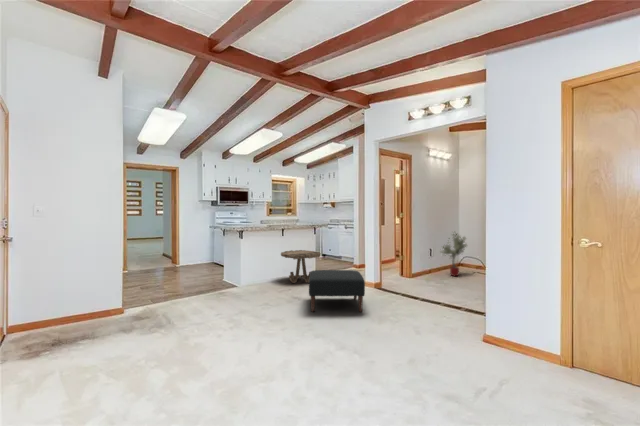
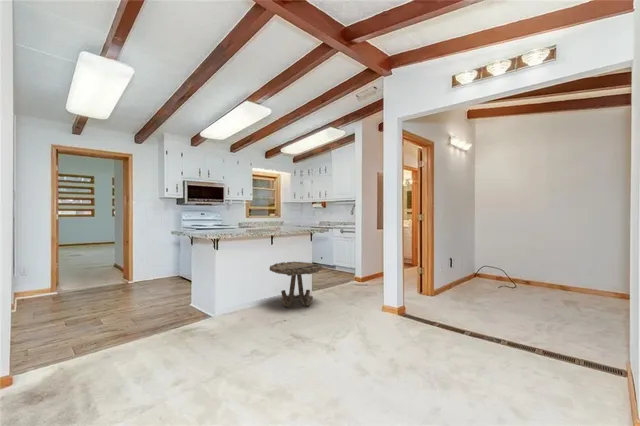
potted tree: present [442,234,467,276] -> none [462,236,495,291]
ottoman: present [309,270,365,312] -> none [318,295,408,366]

